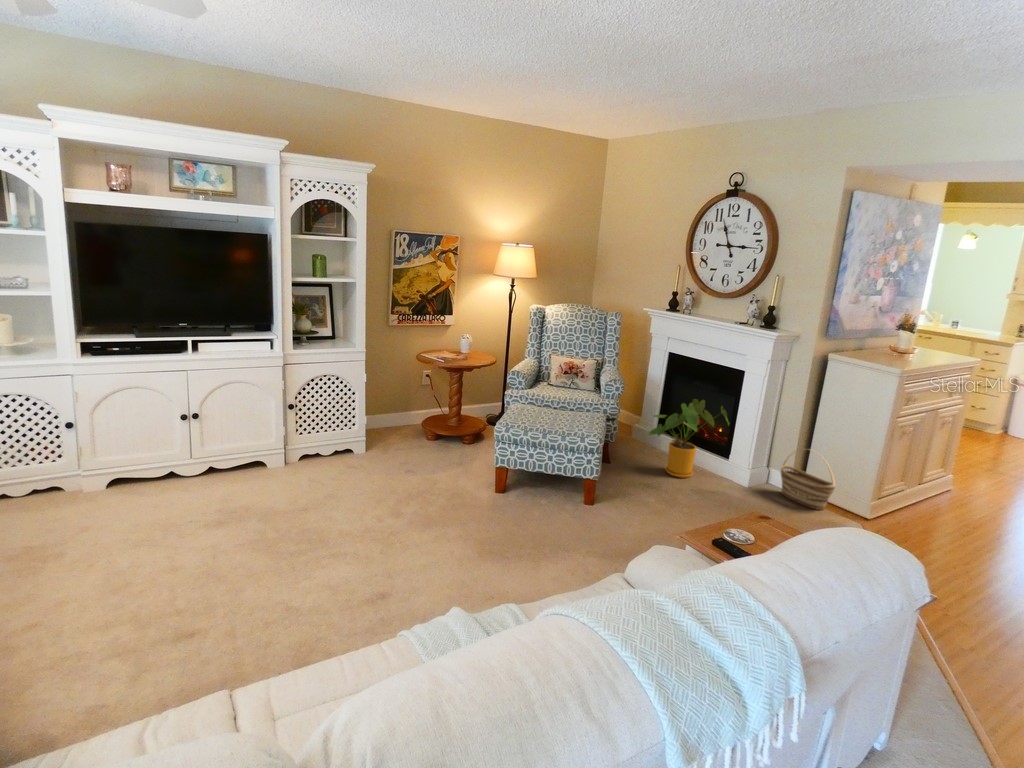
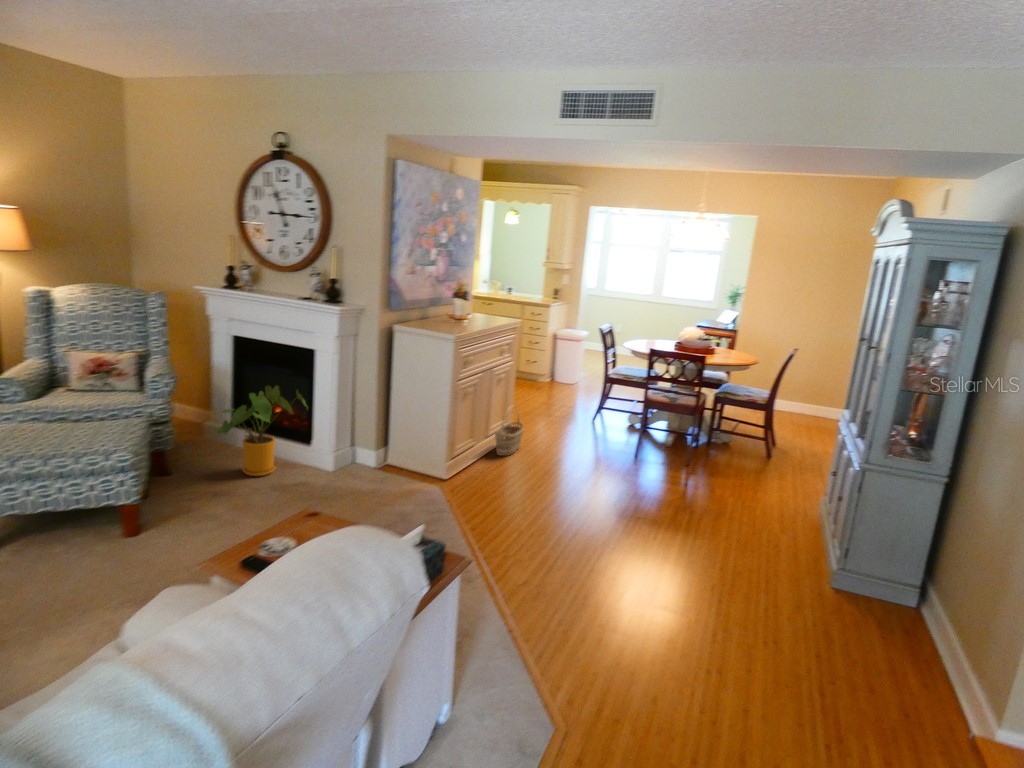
basket: present [781,454,835,510] -> present [495,414,524,456]

